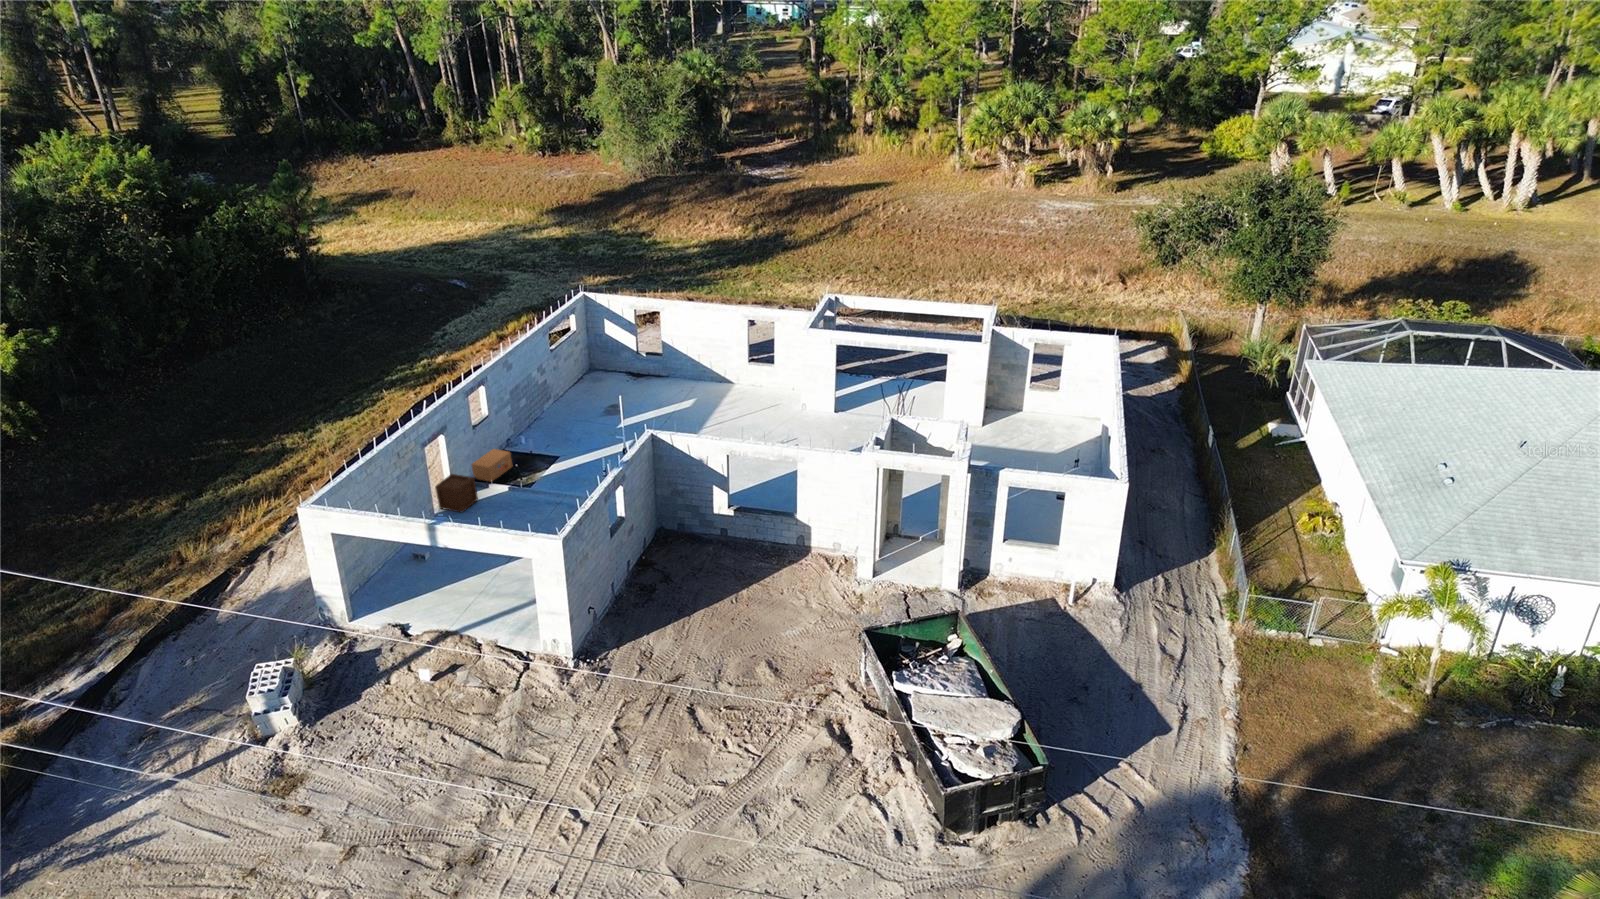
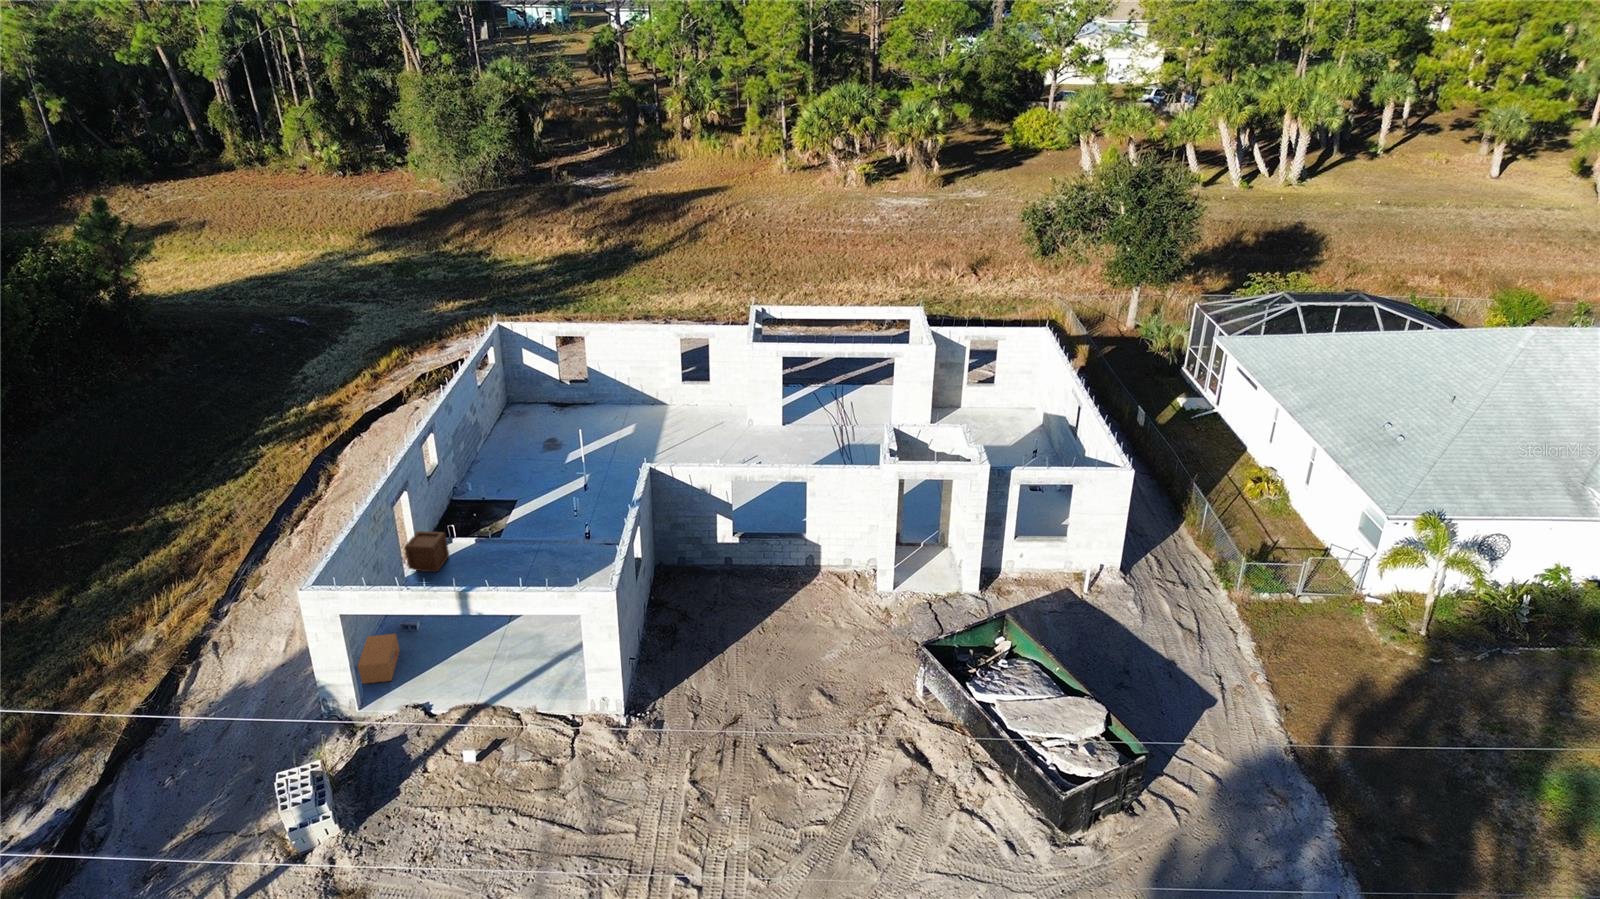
cardboard box: present [472,449,513,482] -> present [358,634,399,684]

